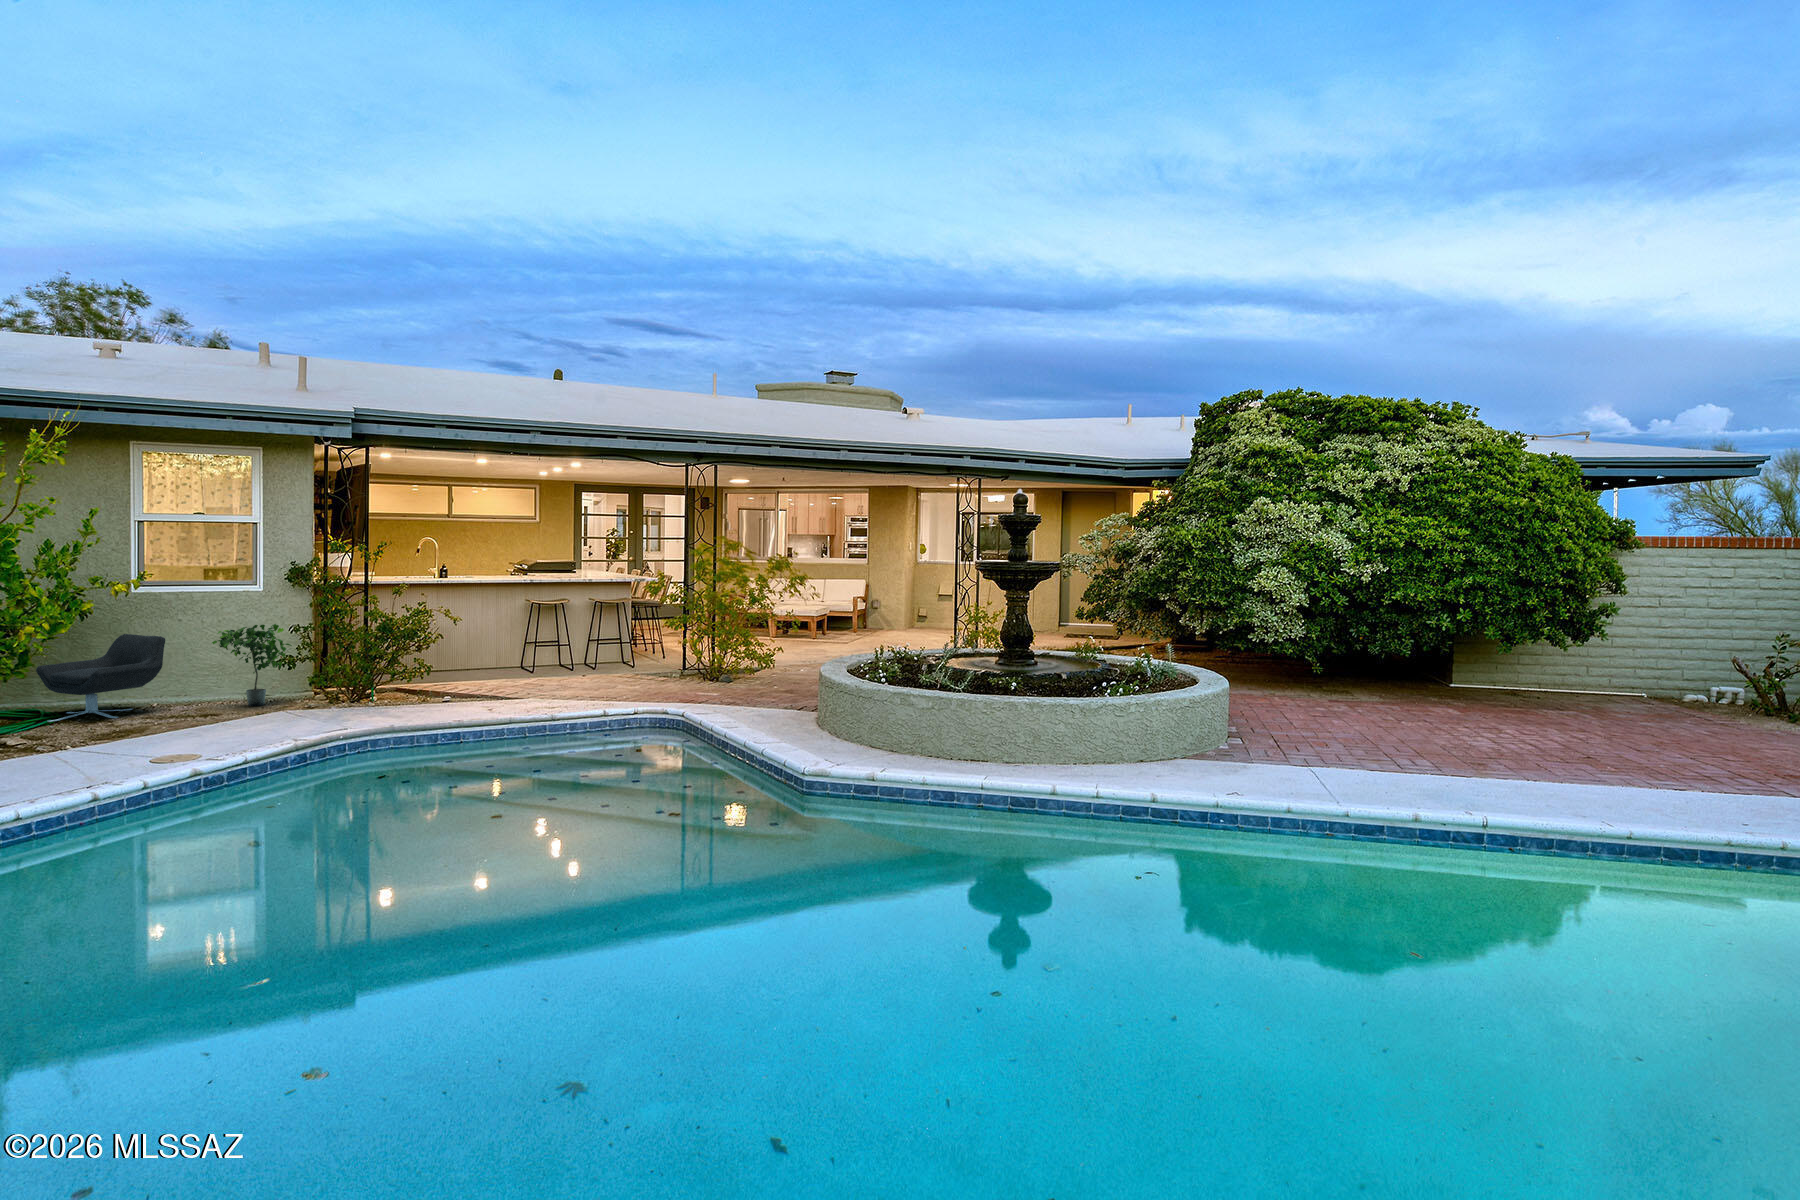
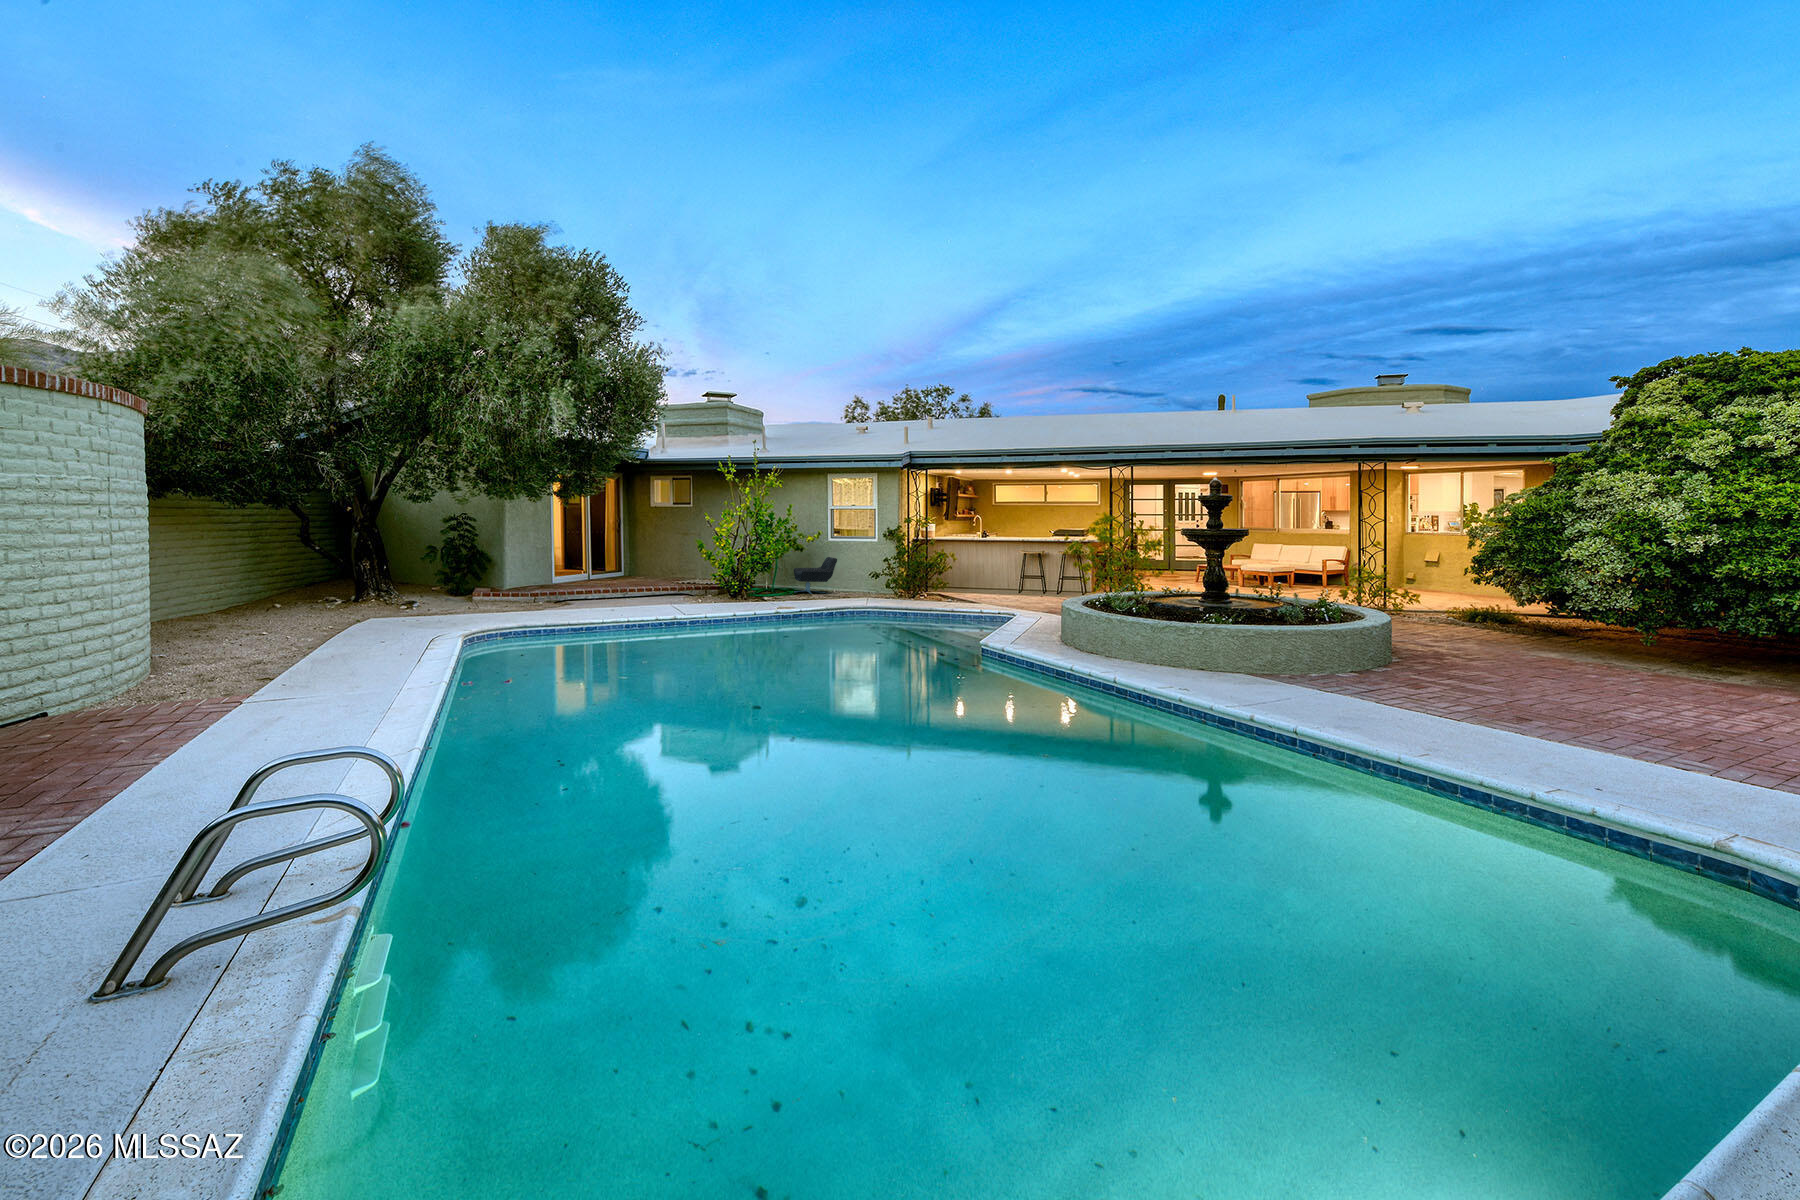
potted plant: present [212,624,292,706] -> none [852,555,887,597]

